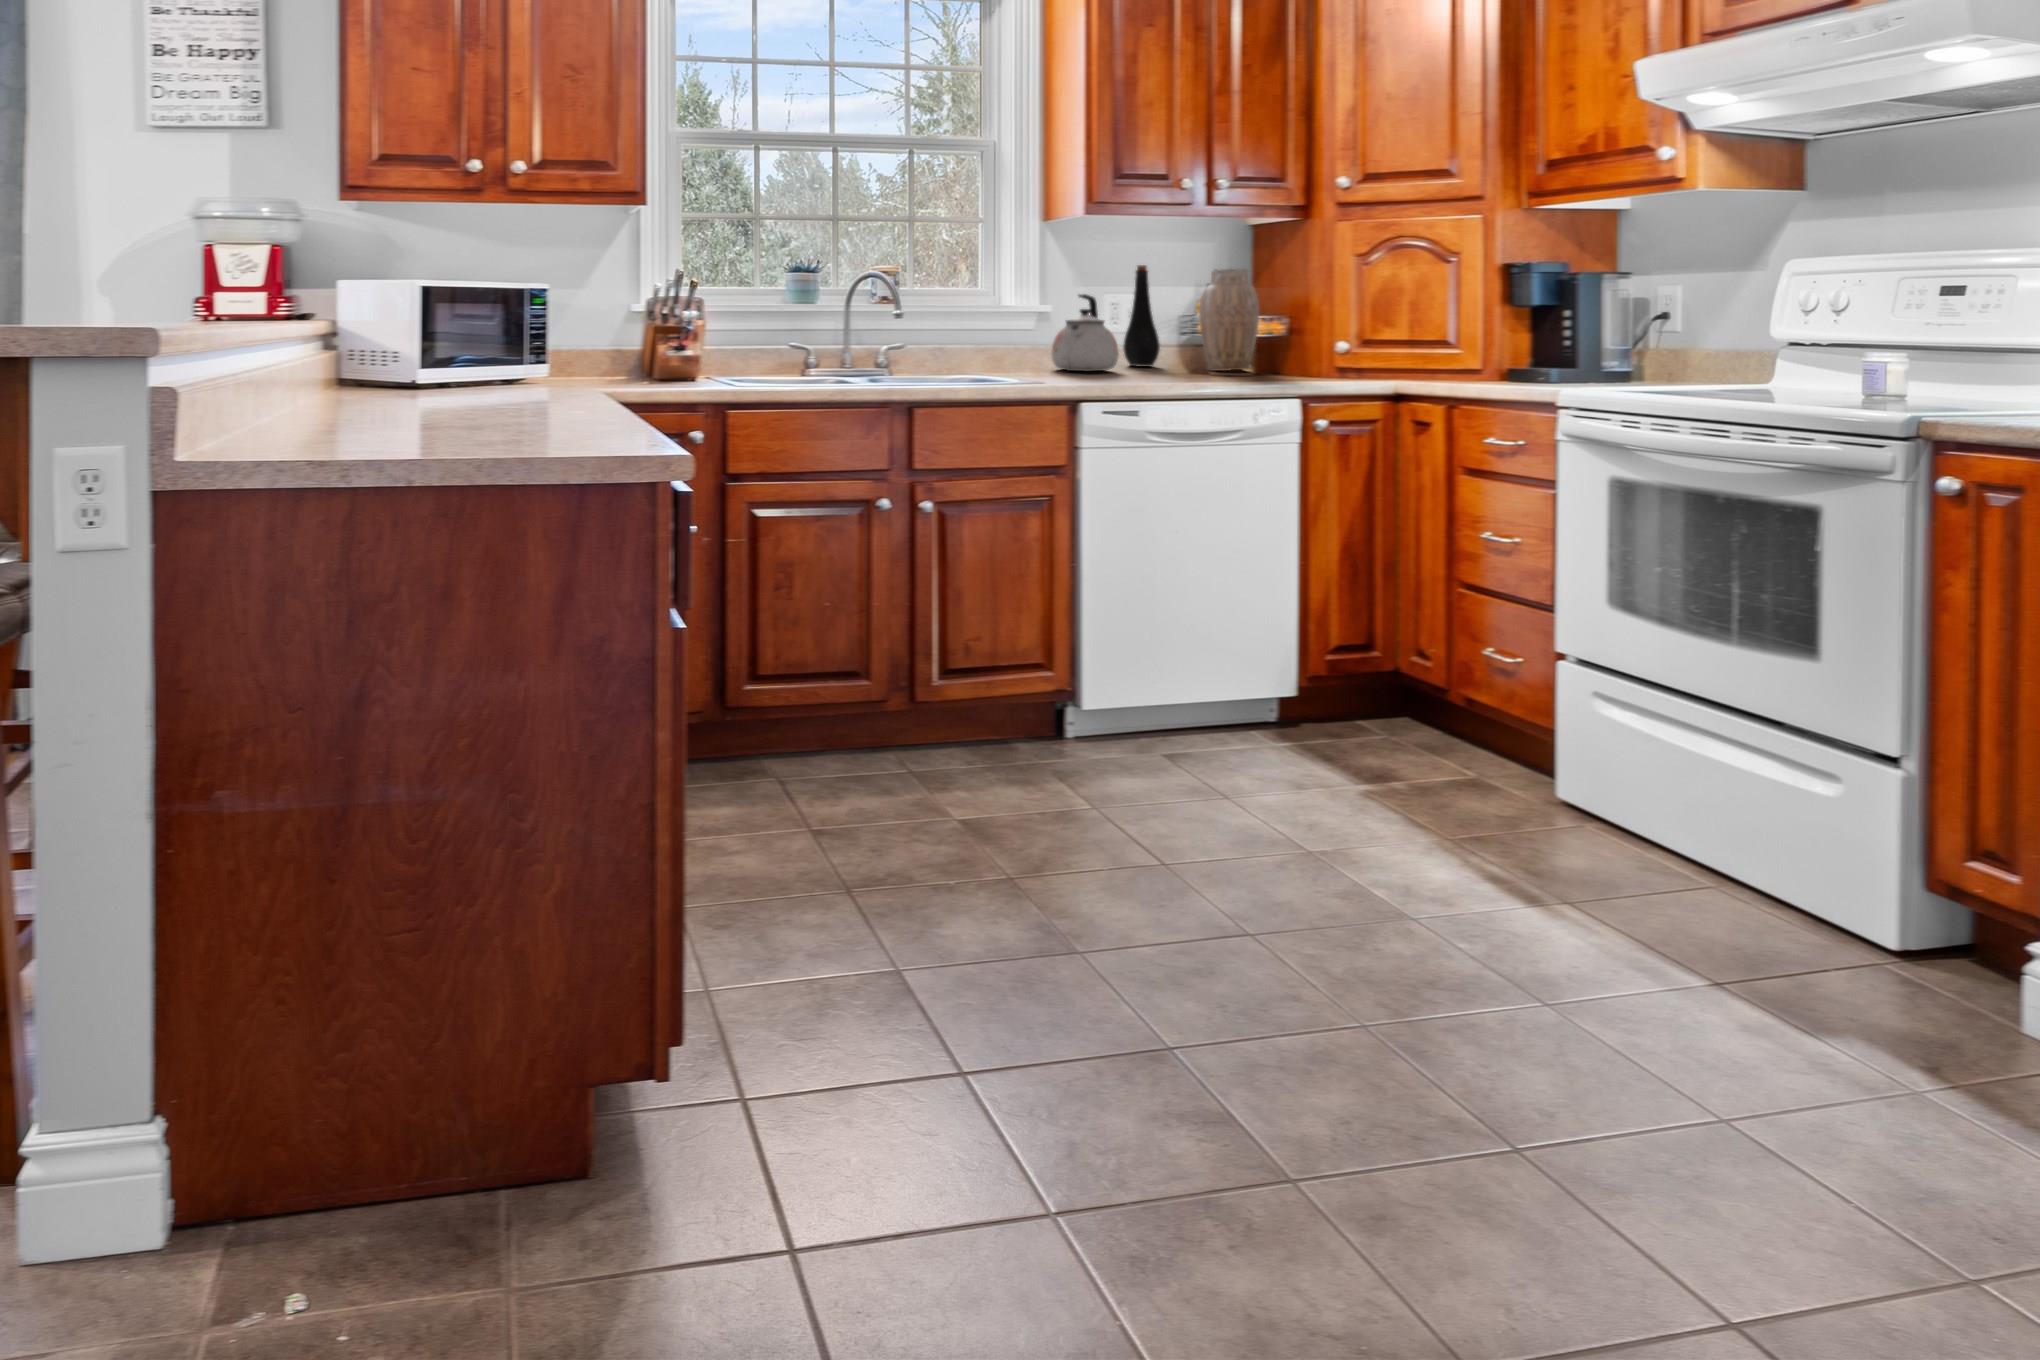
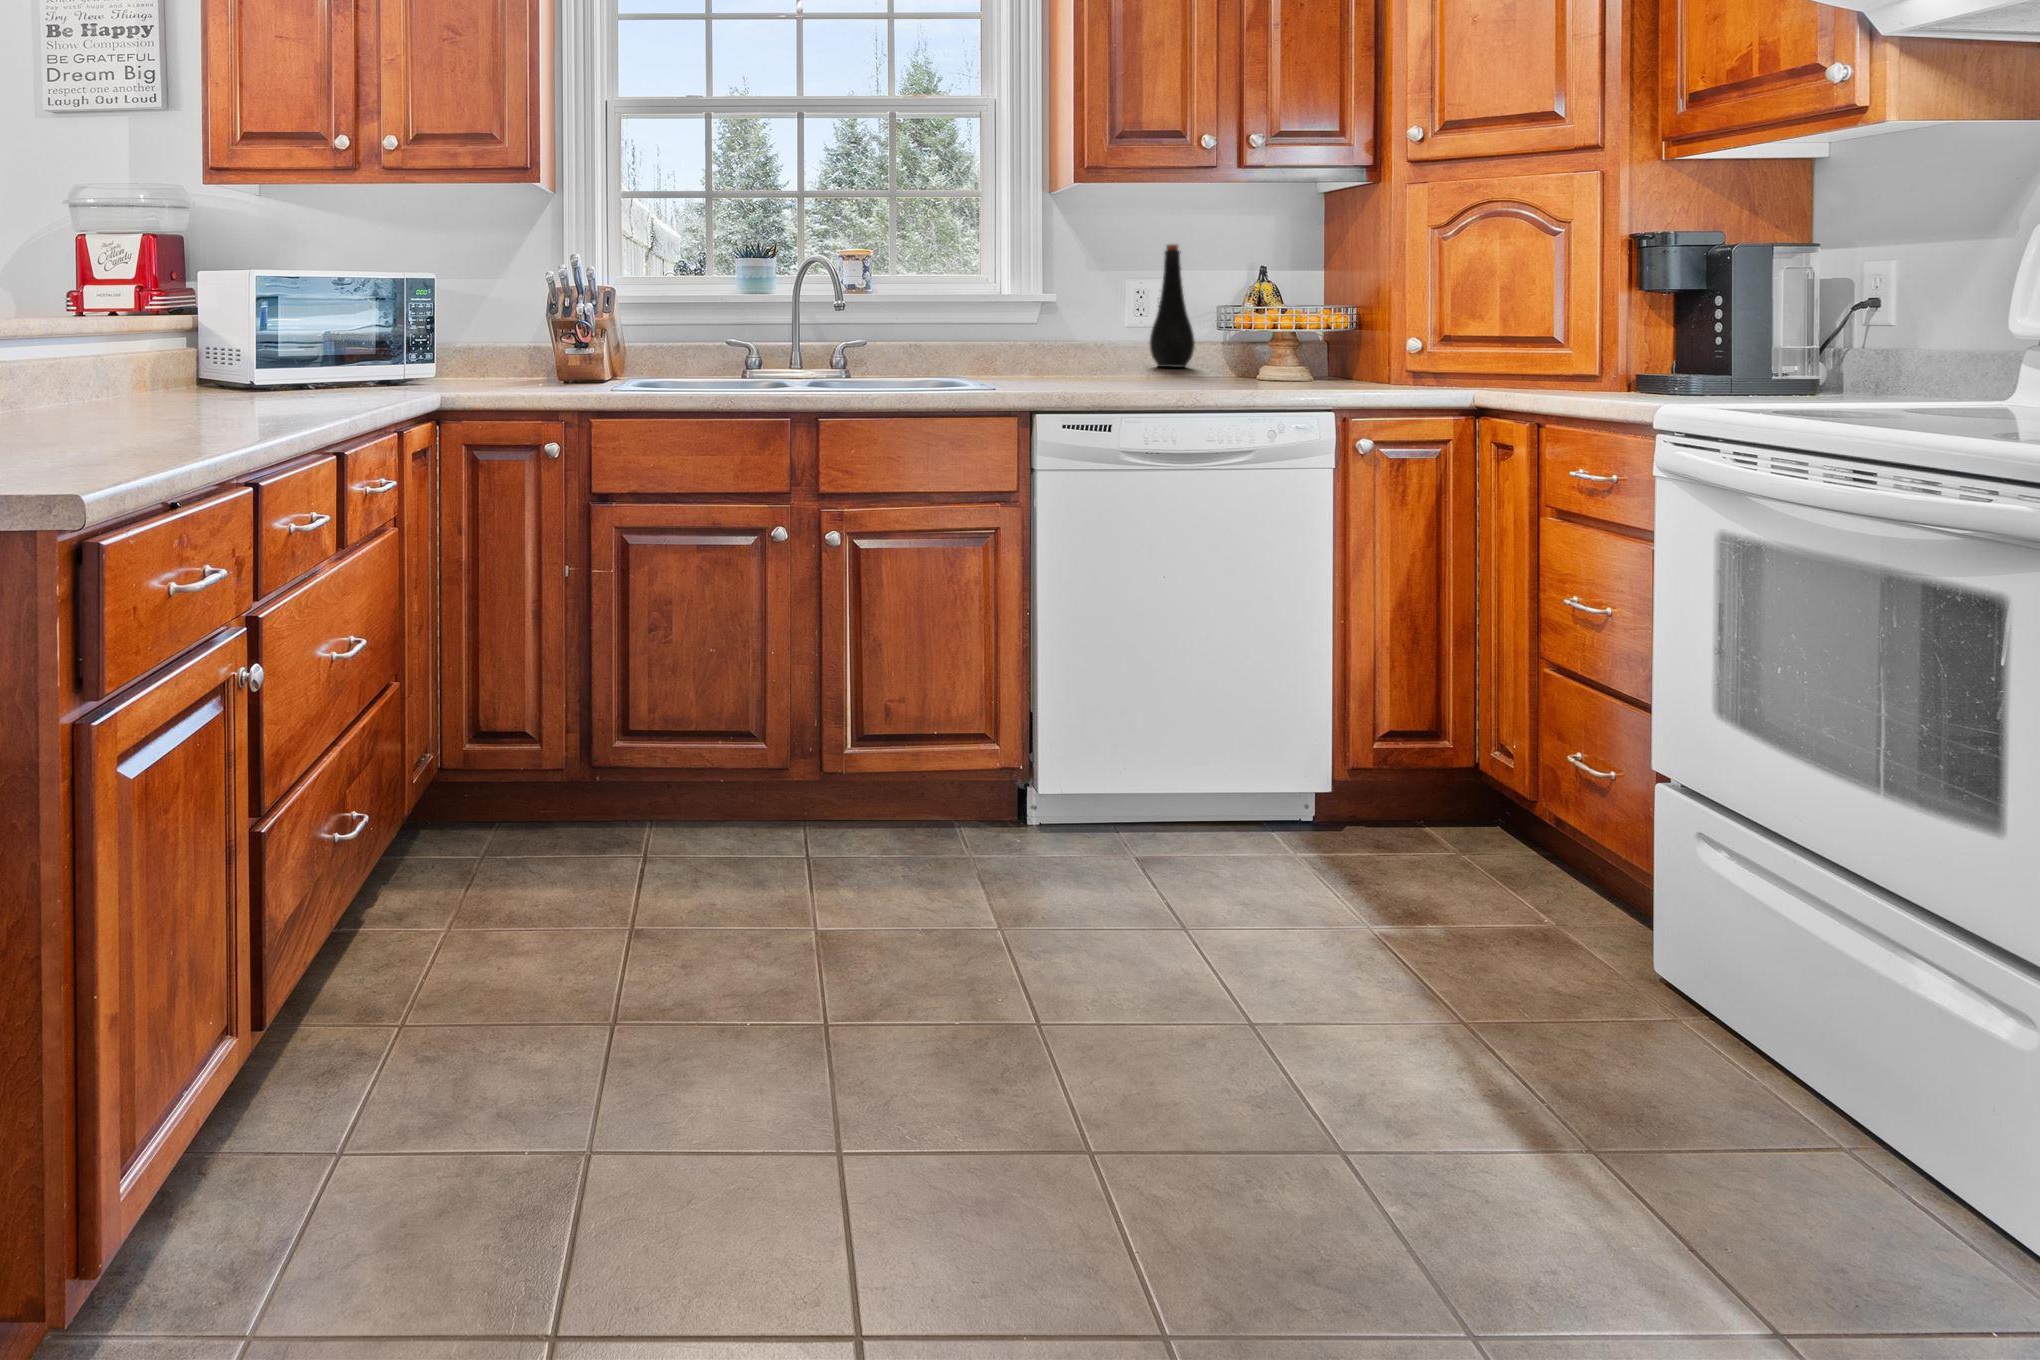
vase: present [1199,269,1259,371] -> none [1241,245,1316,373]
kettle: present [1052,294,1119,371] -> none [1049,280,1130,373]

